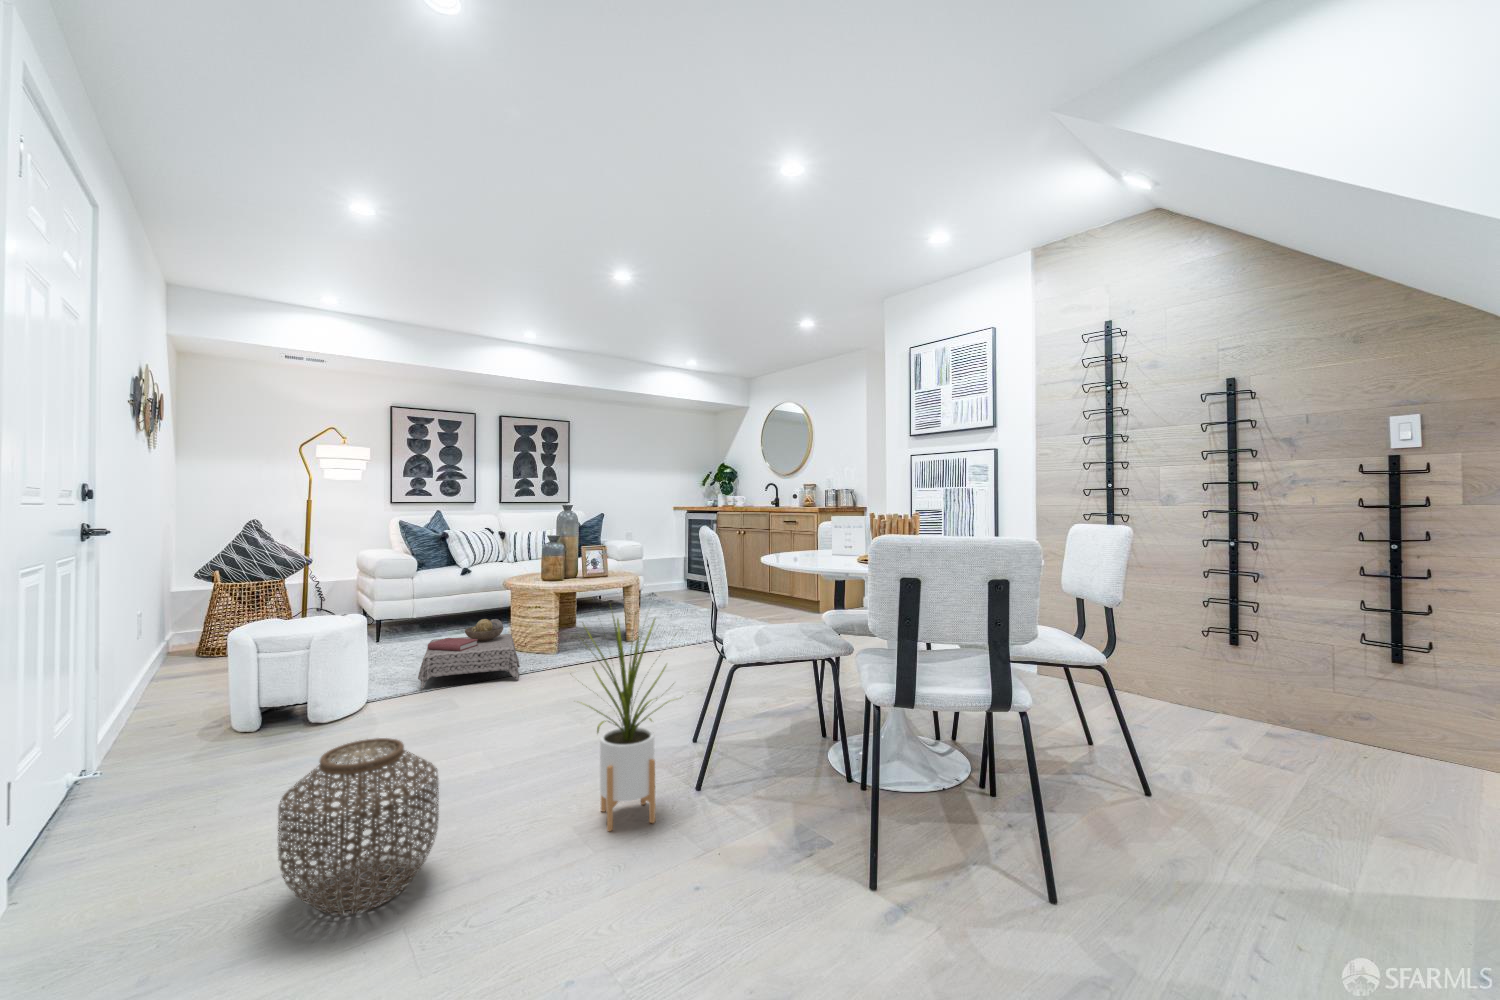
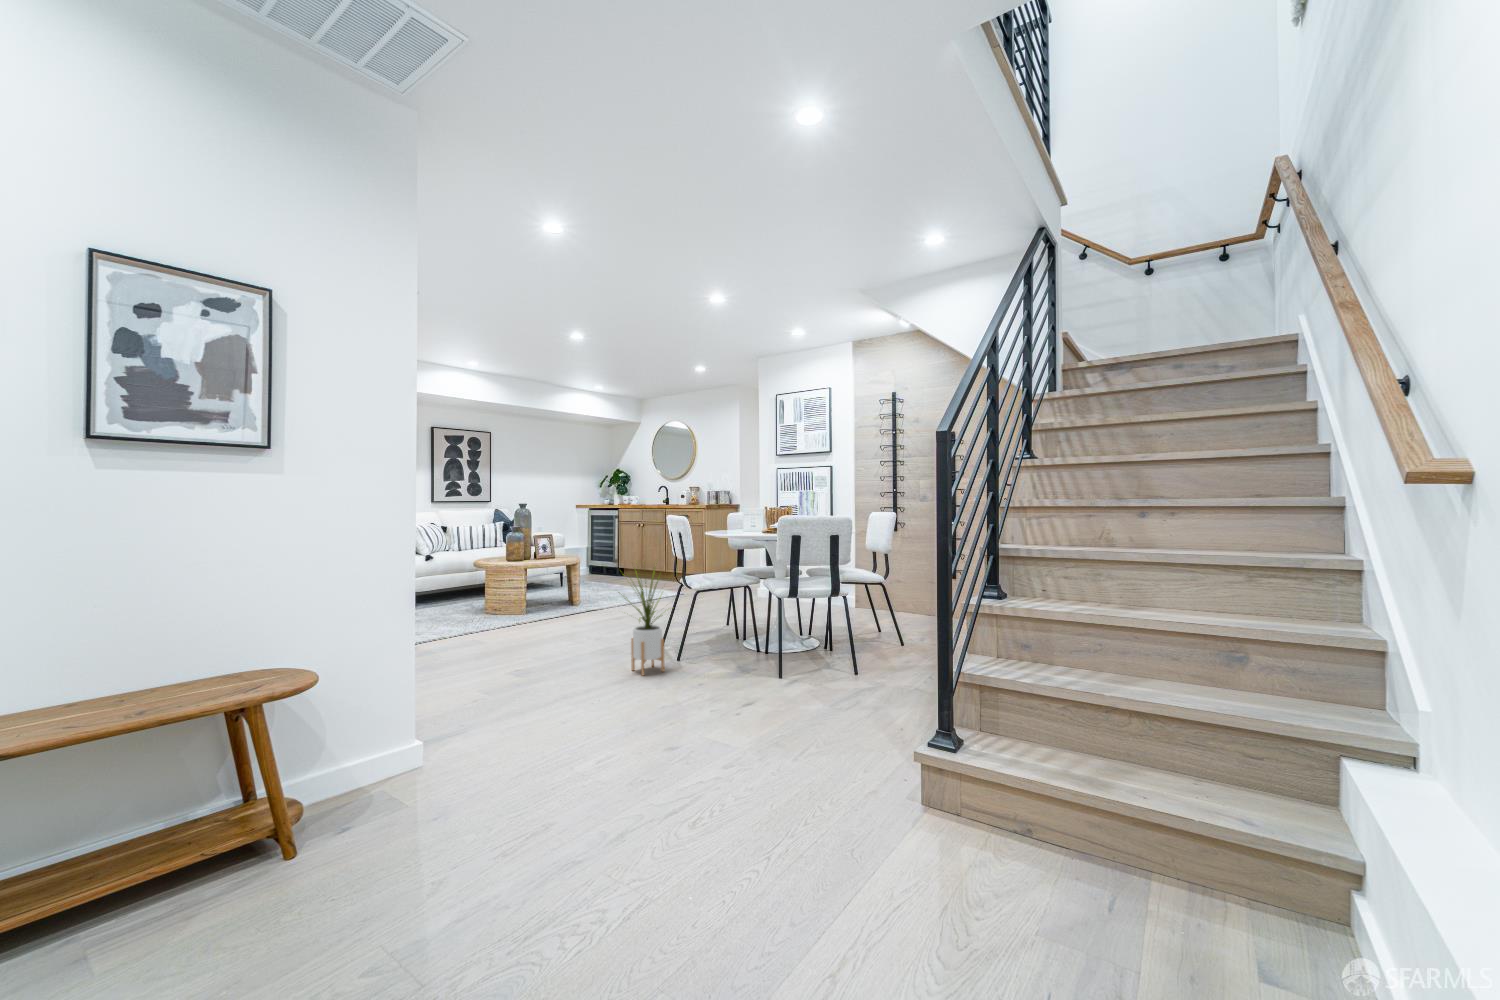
ottoman: present [418,619,520,689] -> none [434,587,515,636]
woven basket: present [278,738,439,915] -> none [497,626,570,706]

